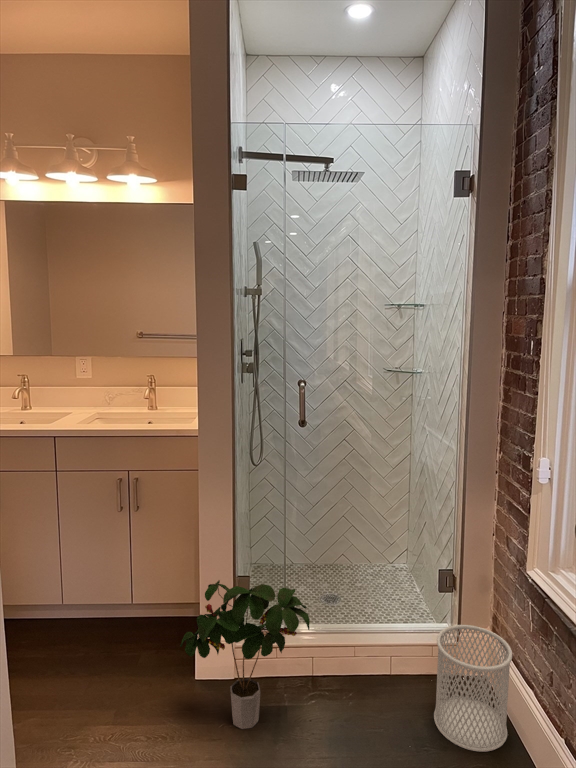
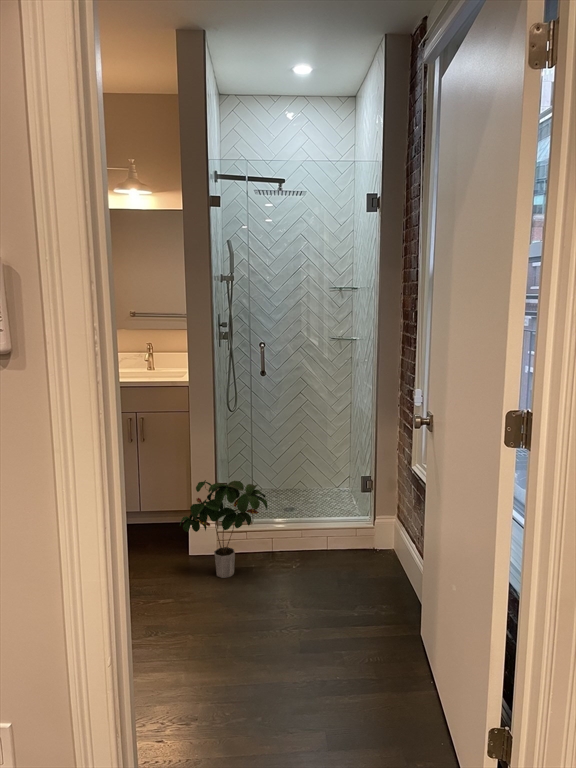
wastebasket: present [434,625,512,752] -> none [353,509,402,584]

